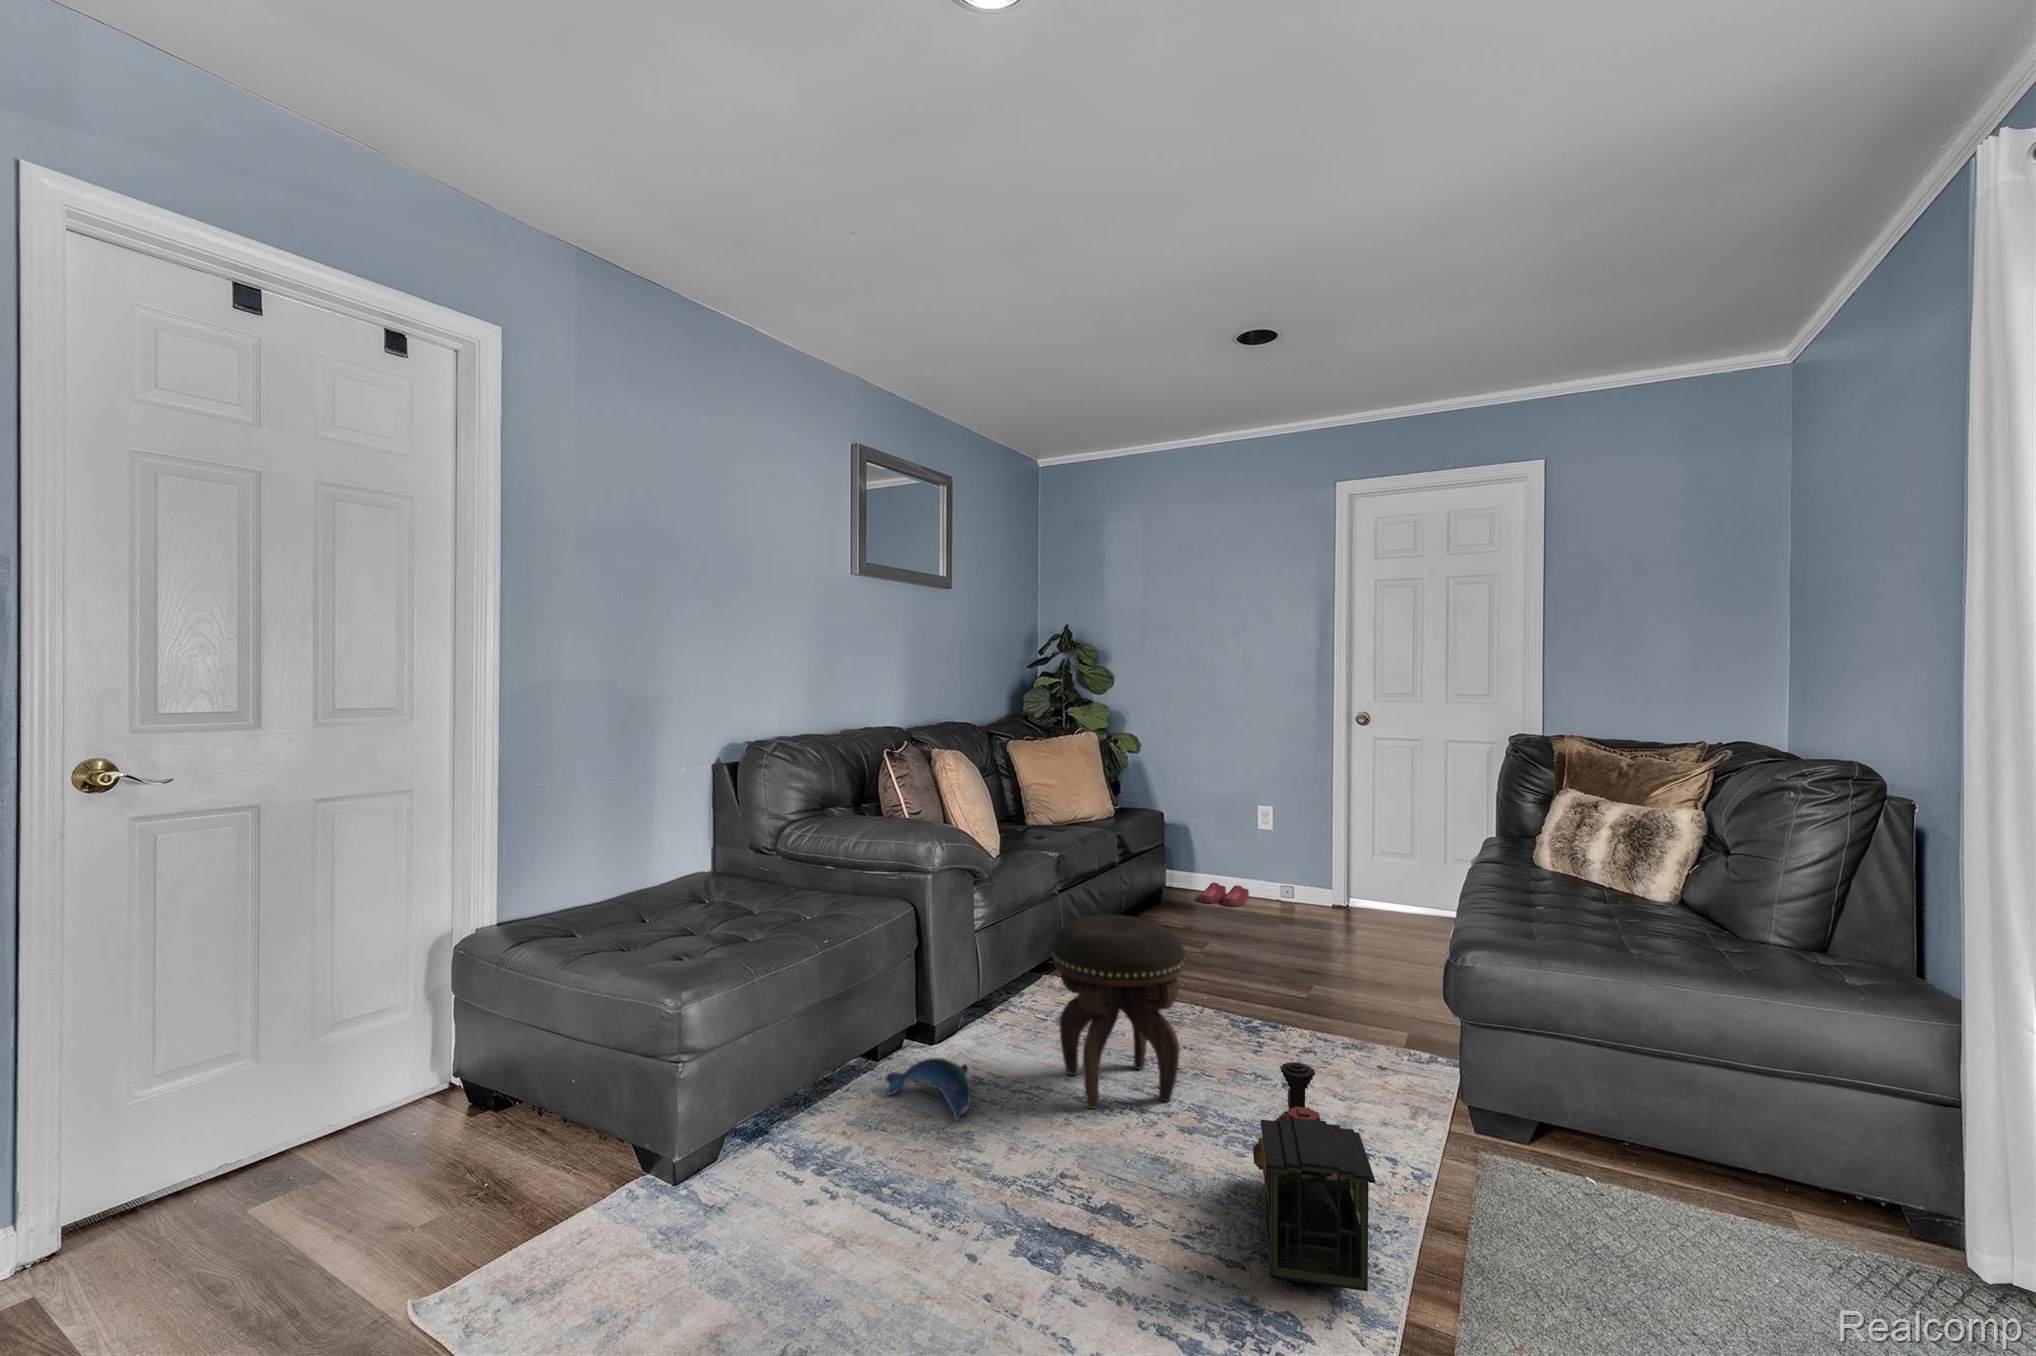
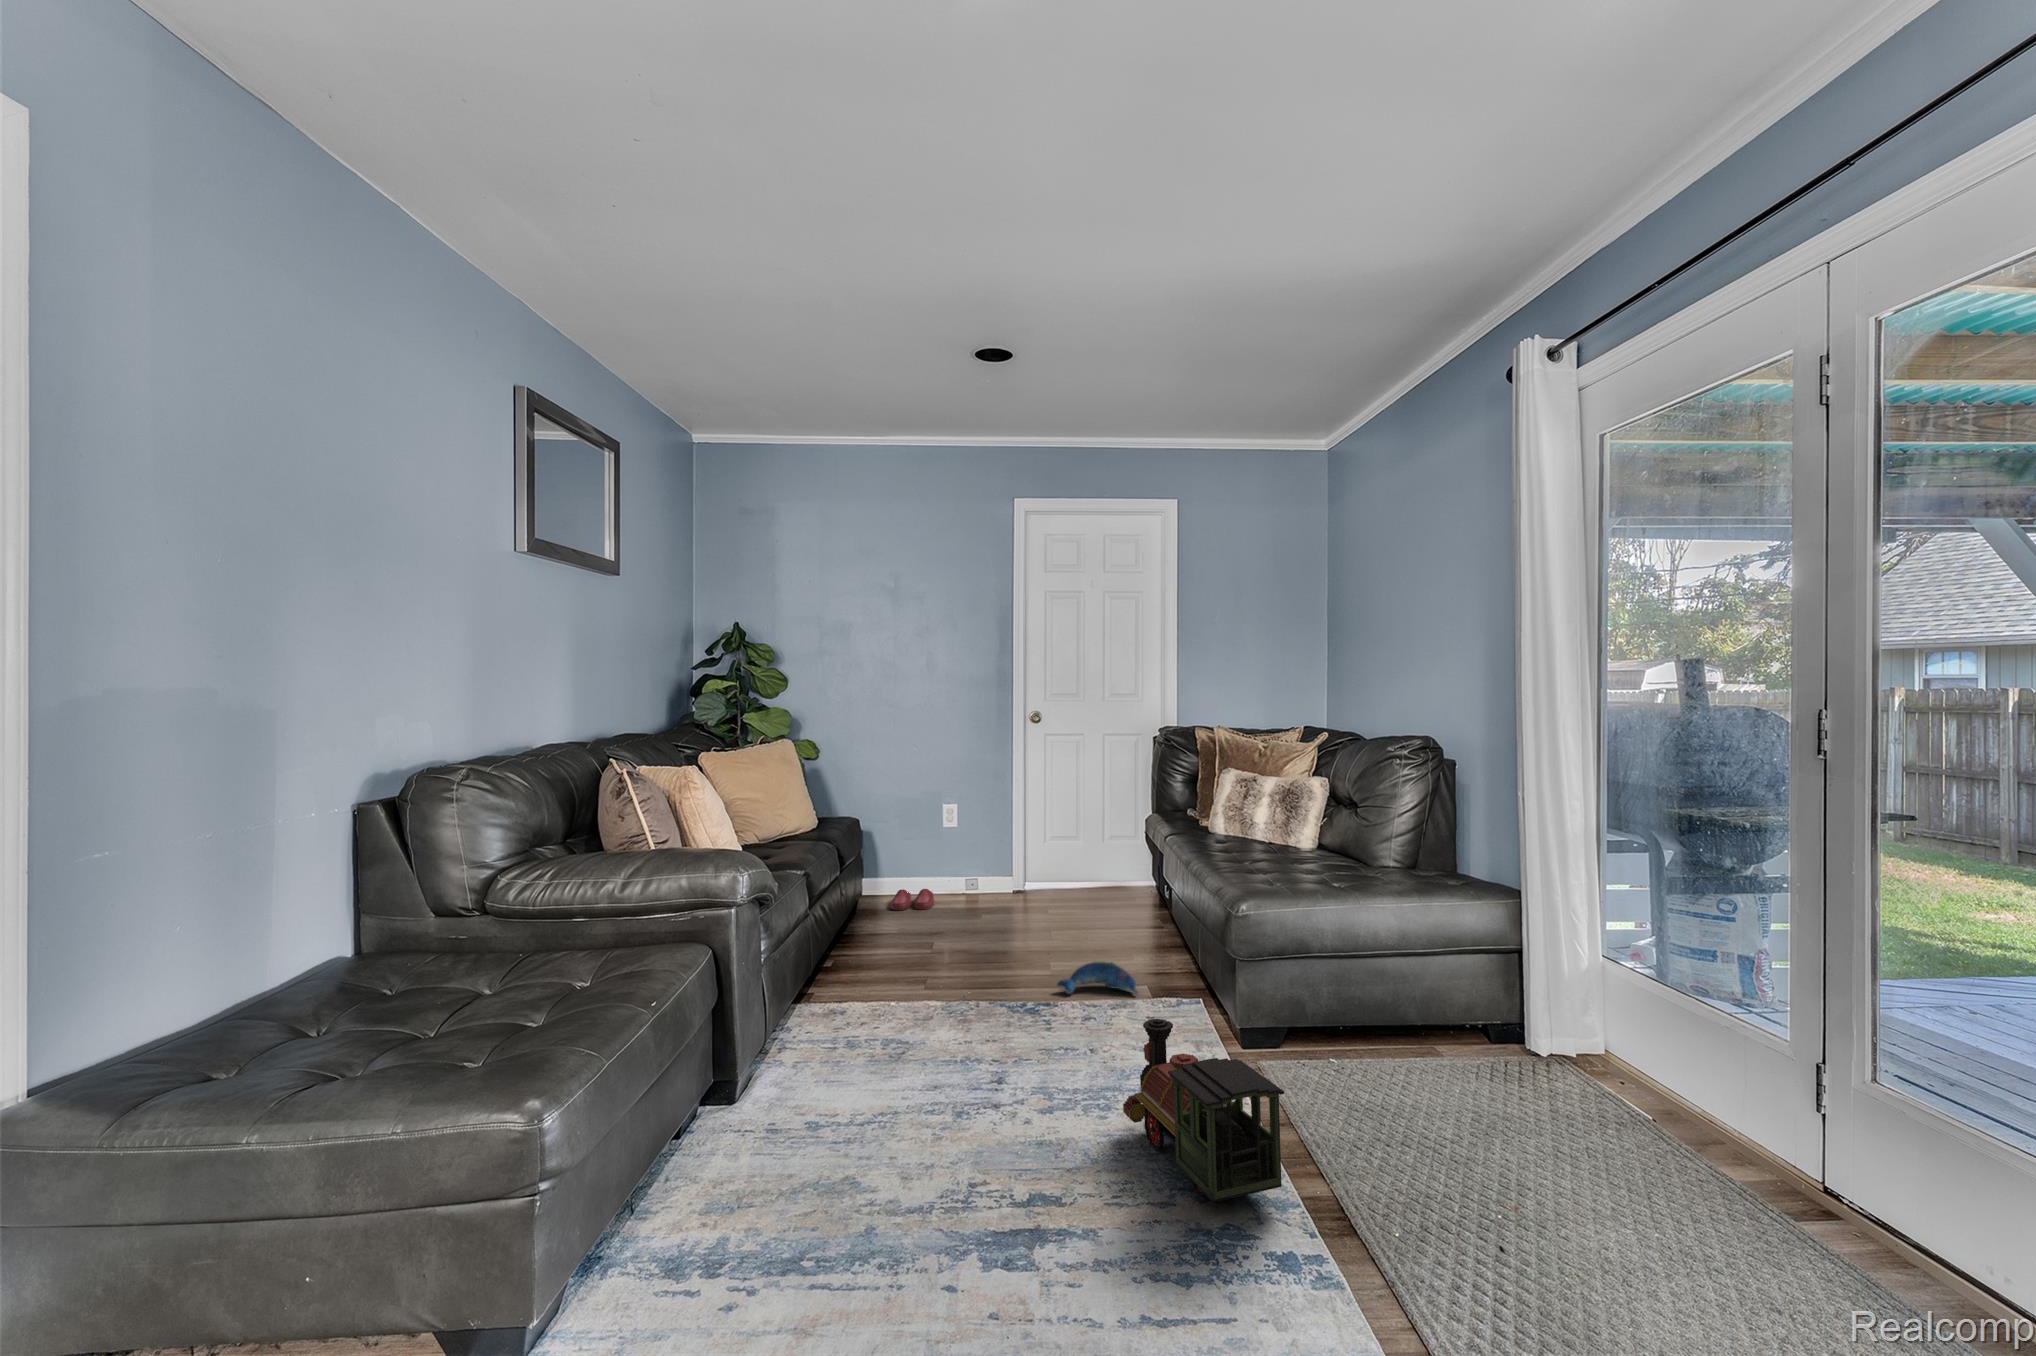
footstool: present [1052,915,1185,1109] -> none [883,922,1016,1119]
plush toy: present [885,1058,970,1121] -> present [1057,962,1137,994]

